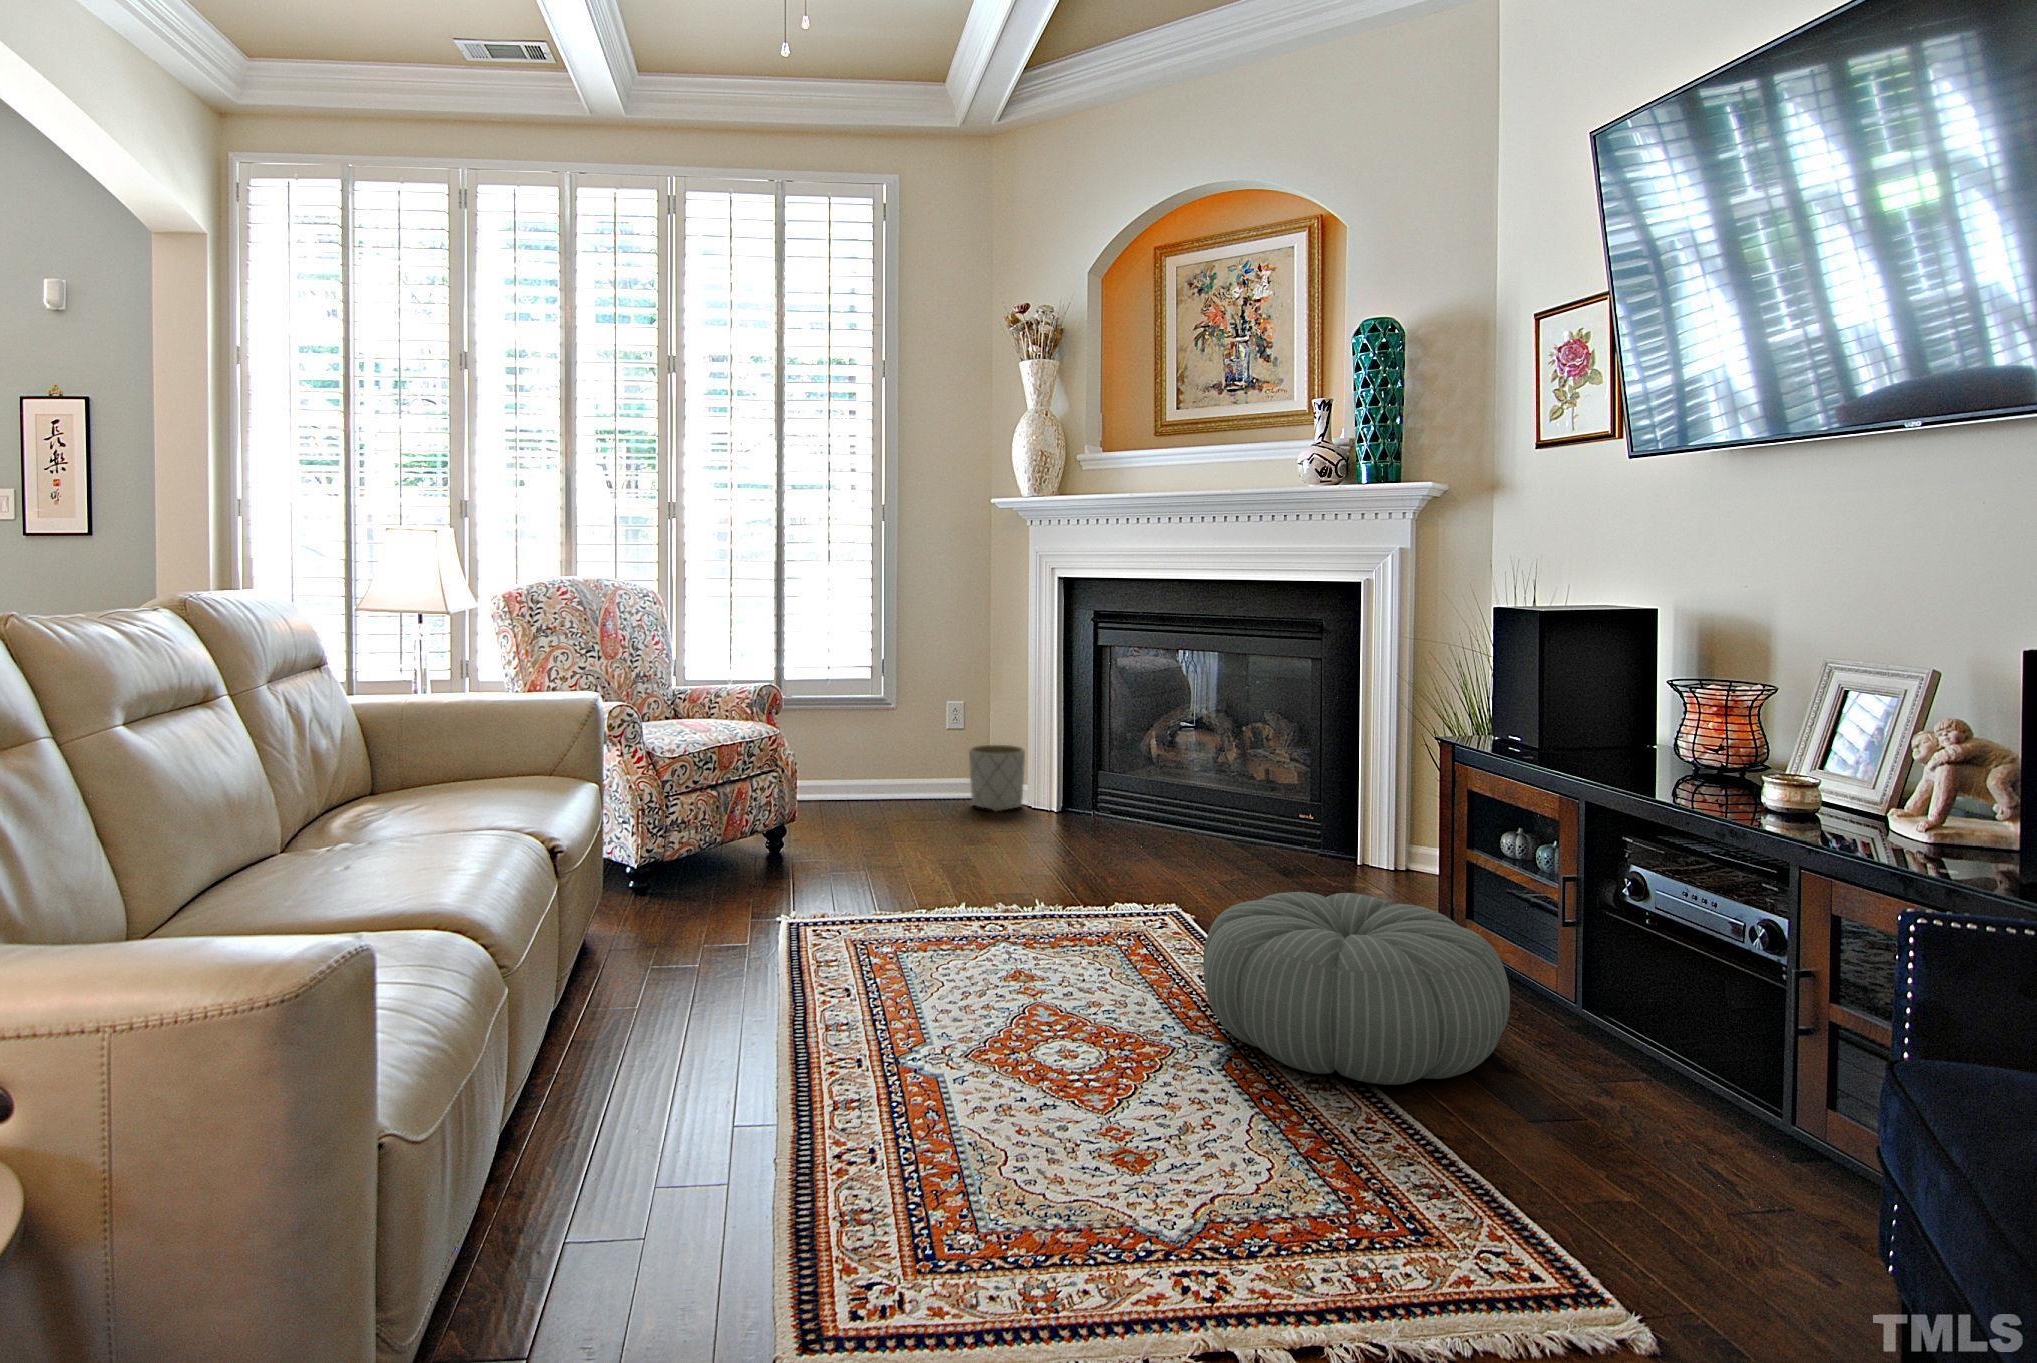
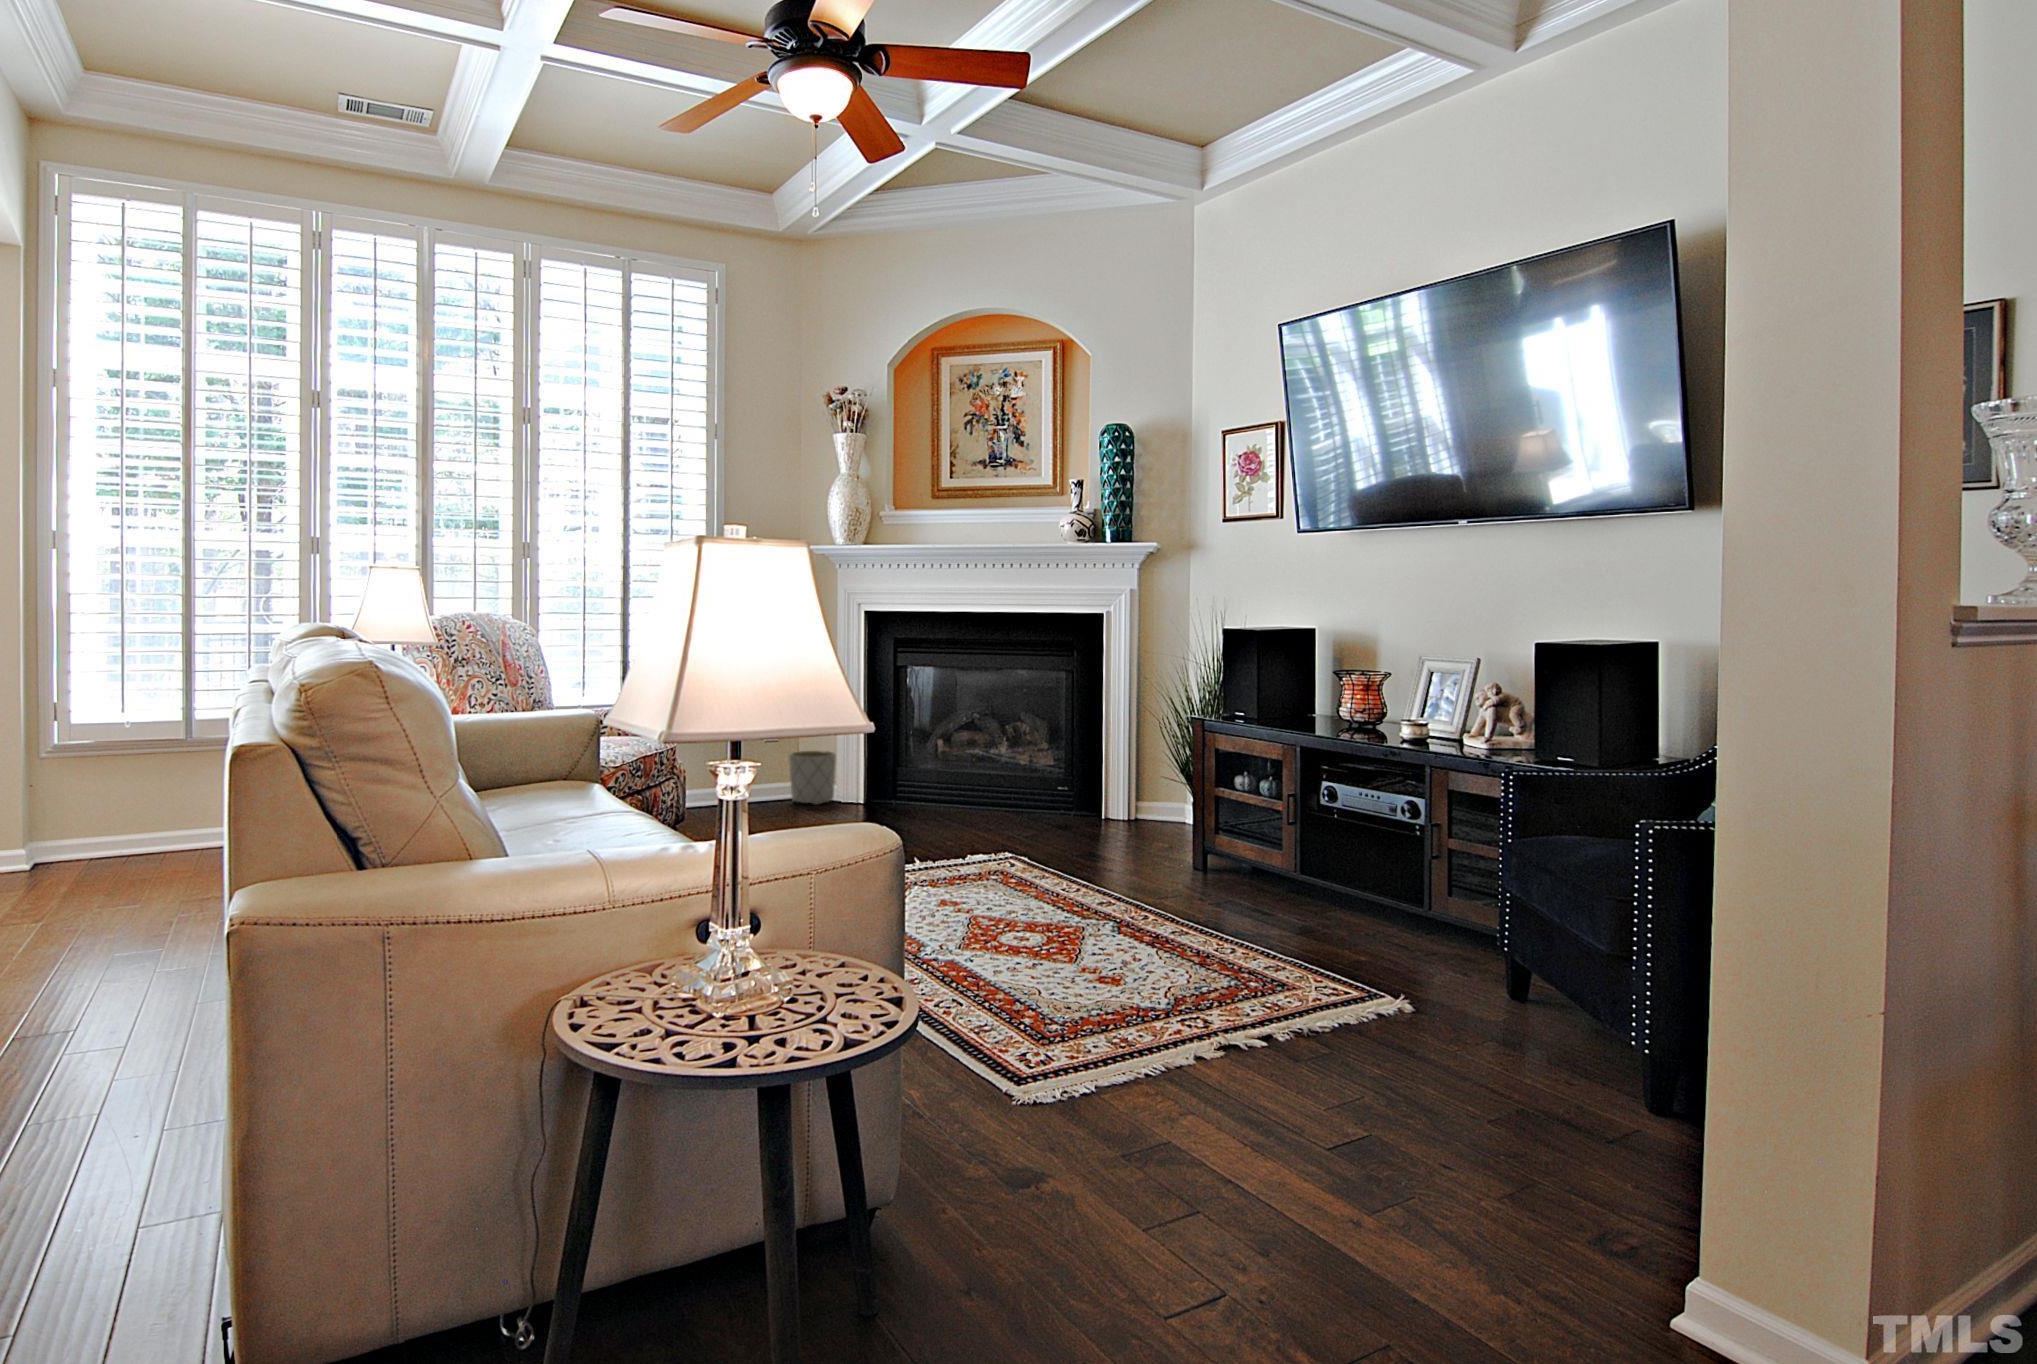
pouf: present [1203,892,1510,1085] -> none [1081,818,1274,928]

